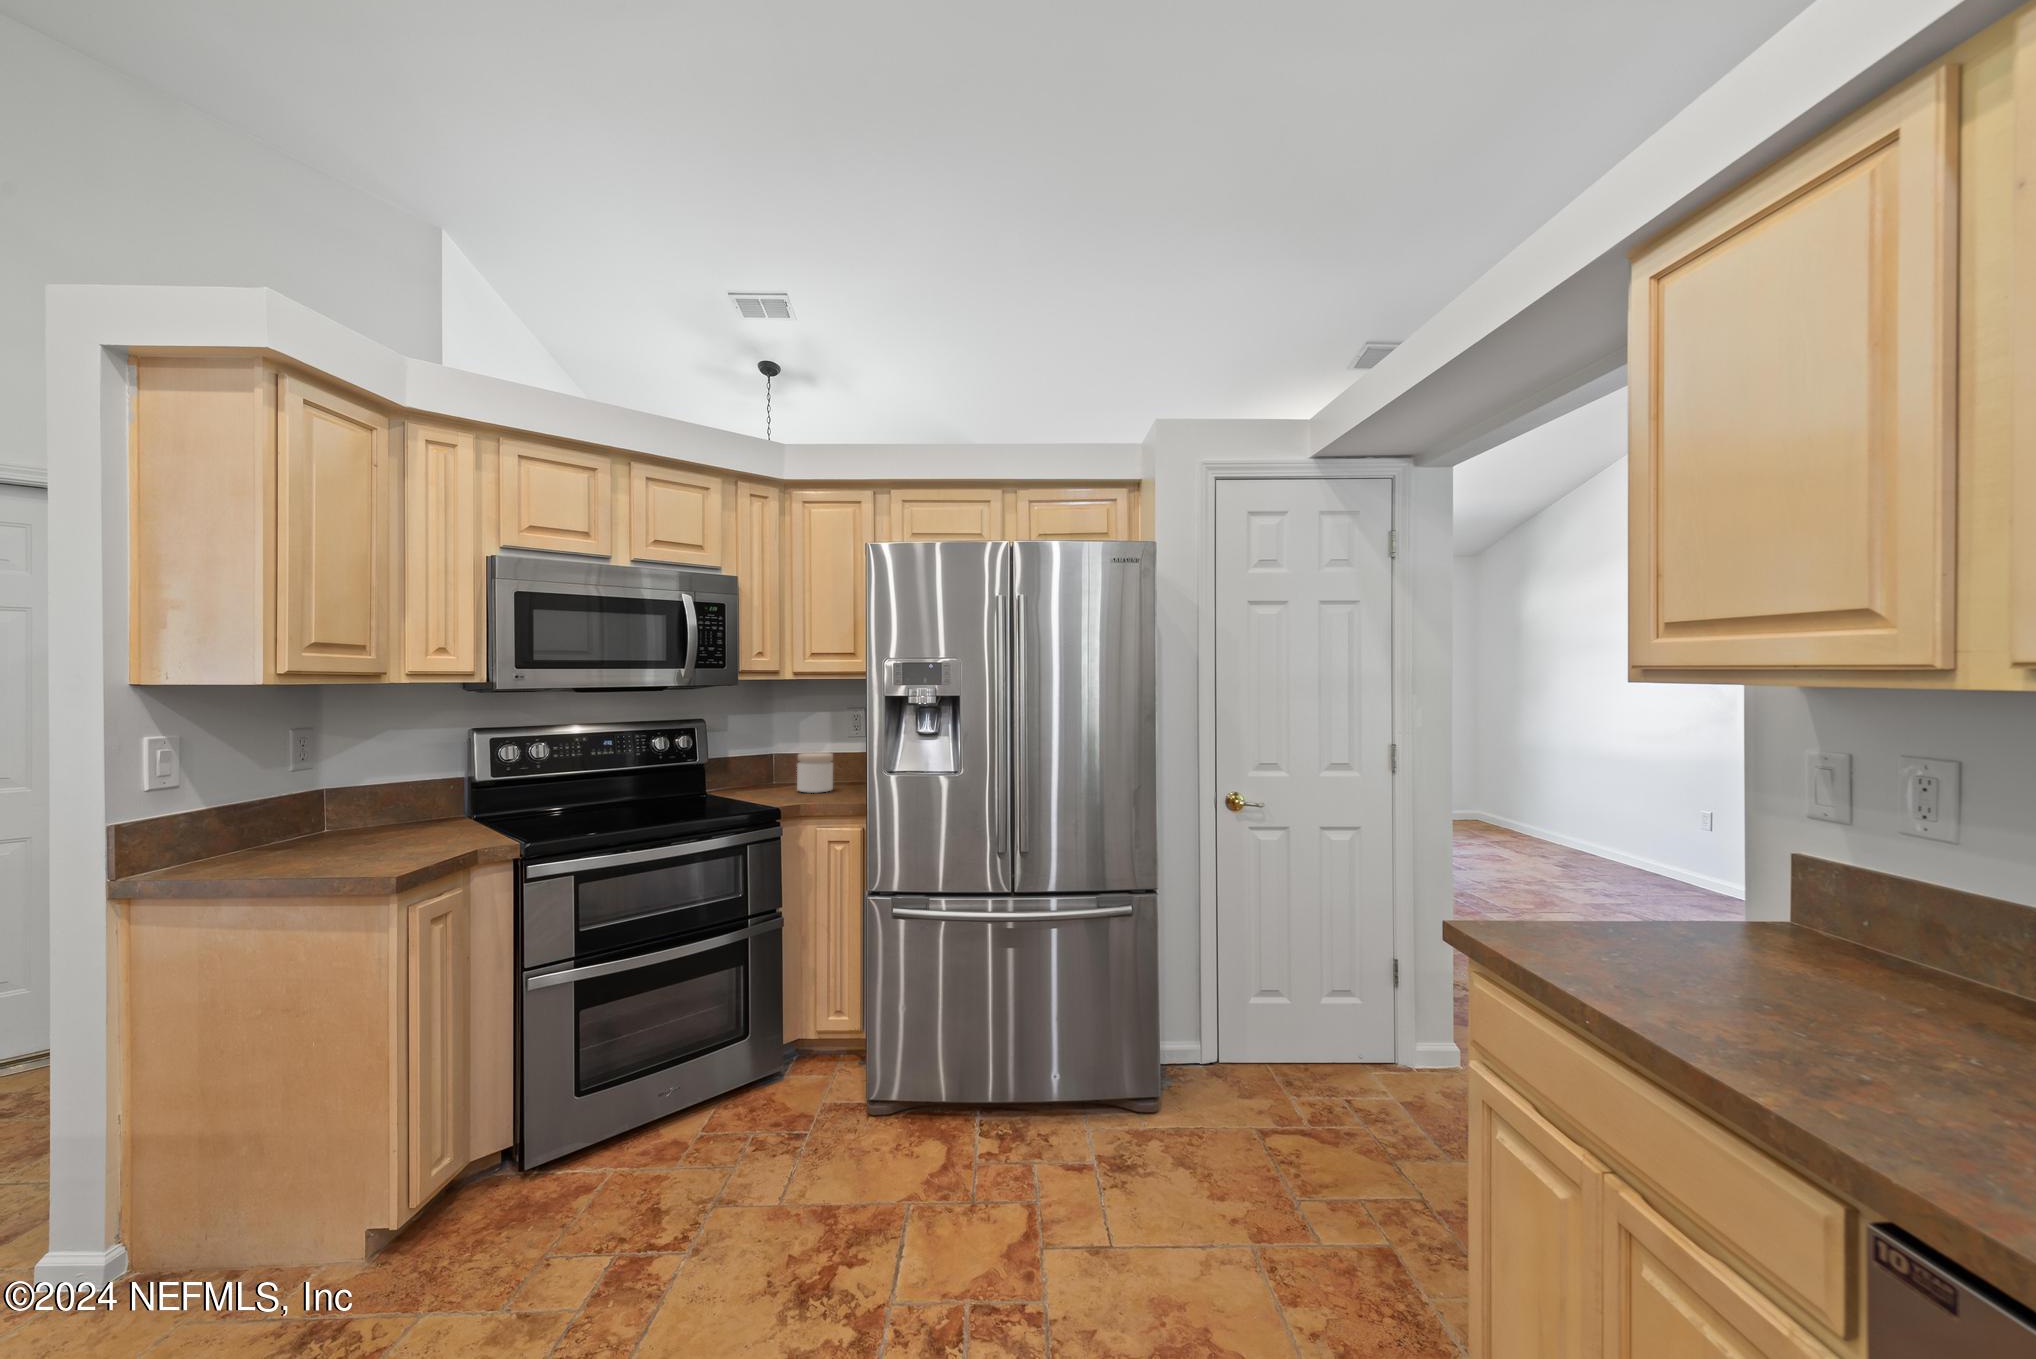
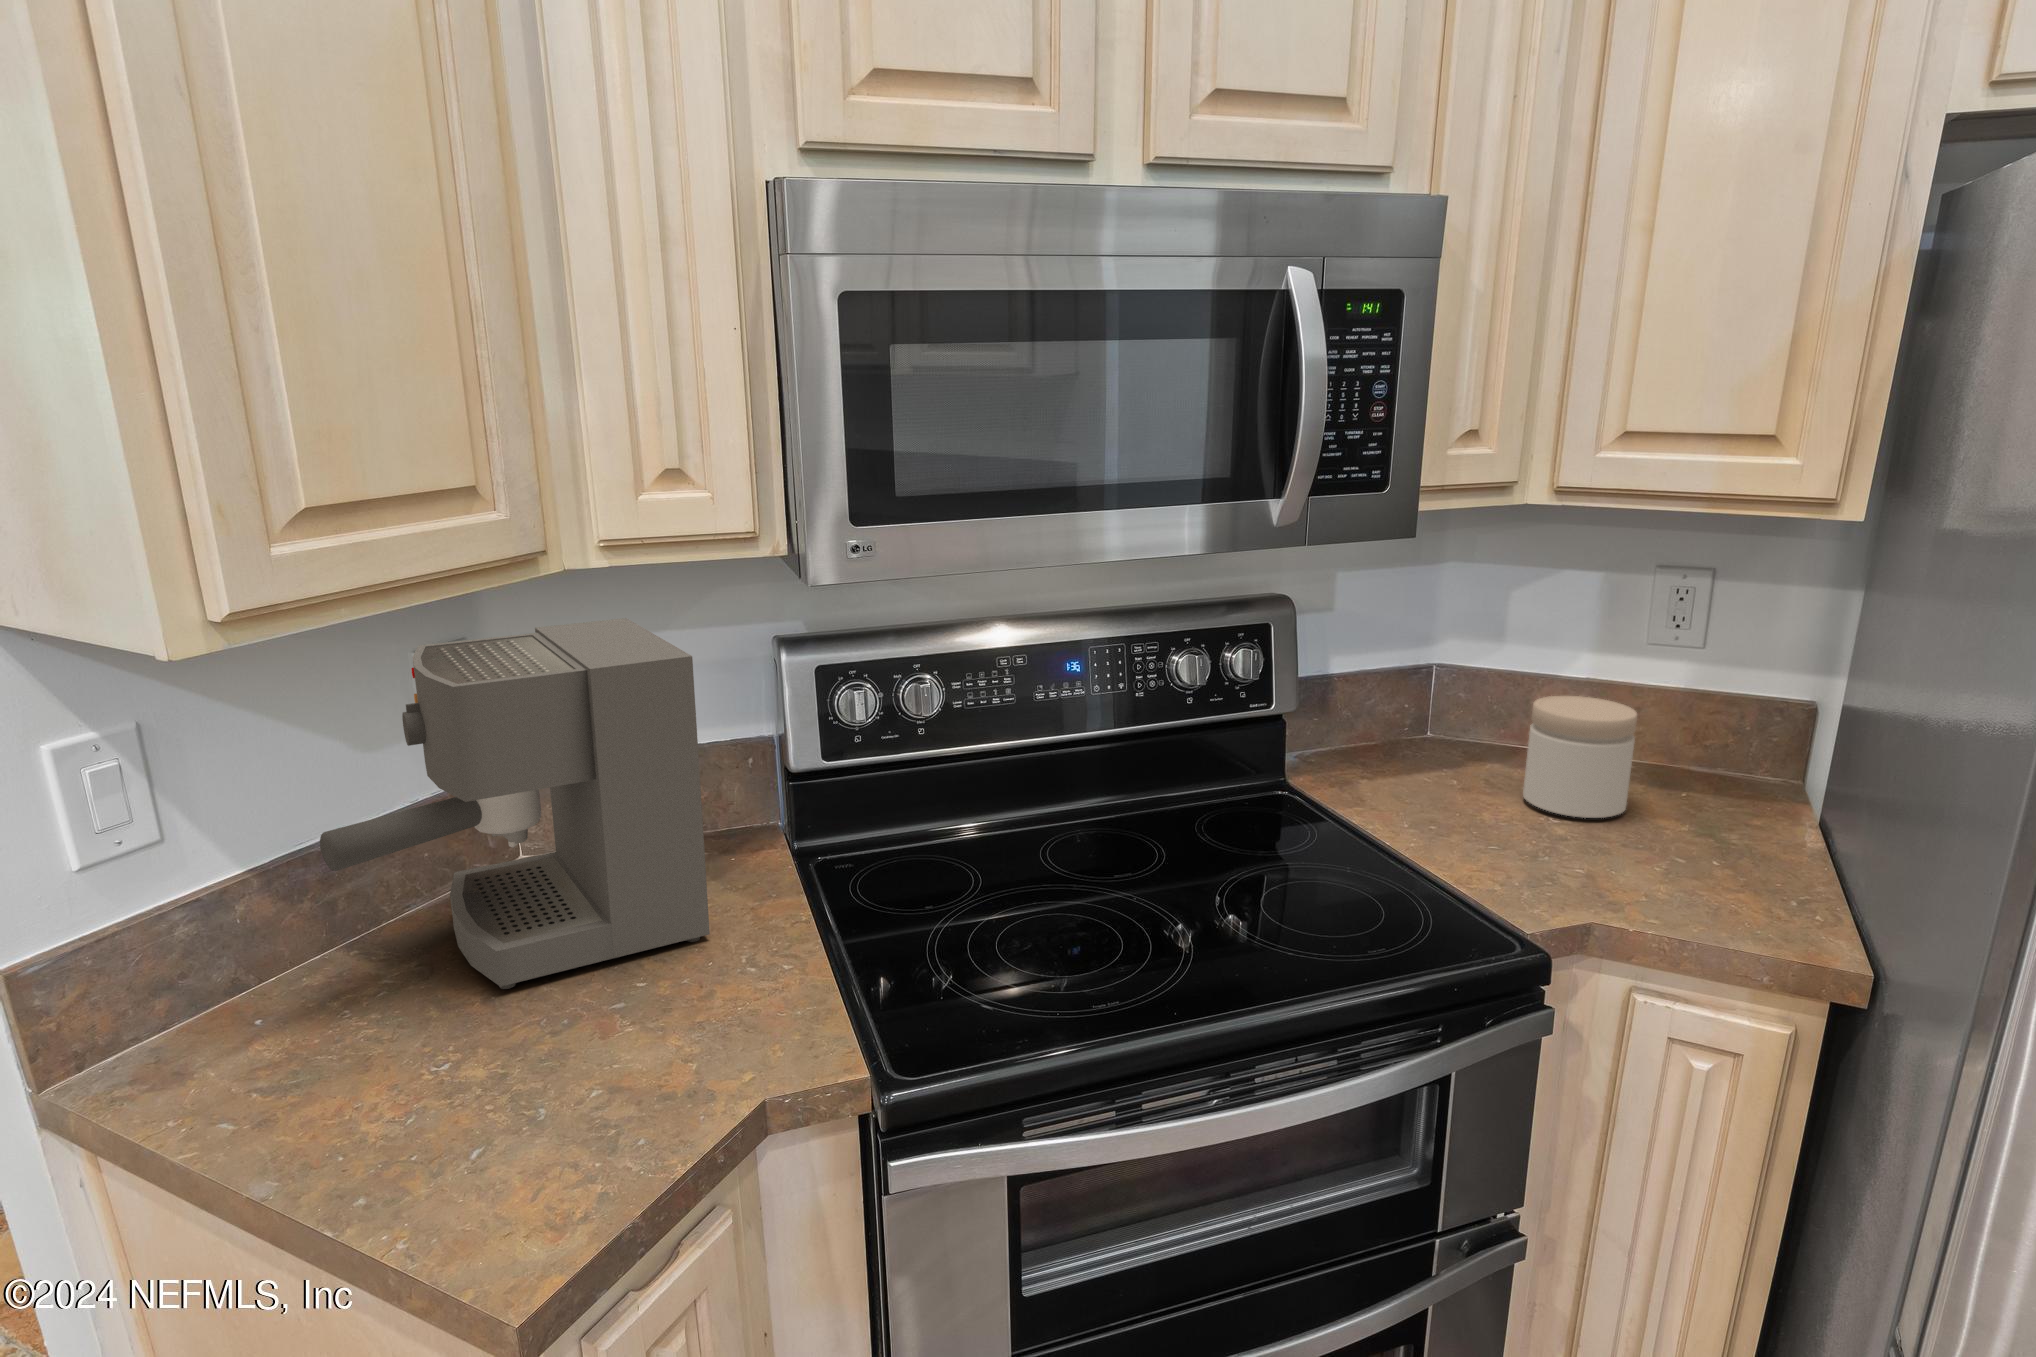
coffee maker: none [265,715,442,844] -> present [320,618,710,989]

